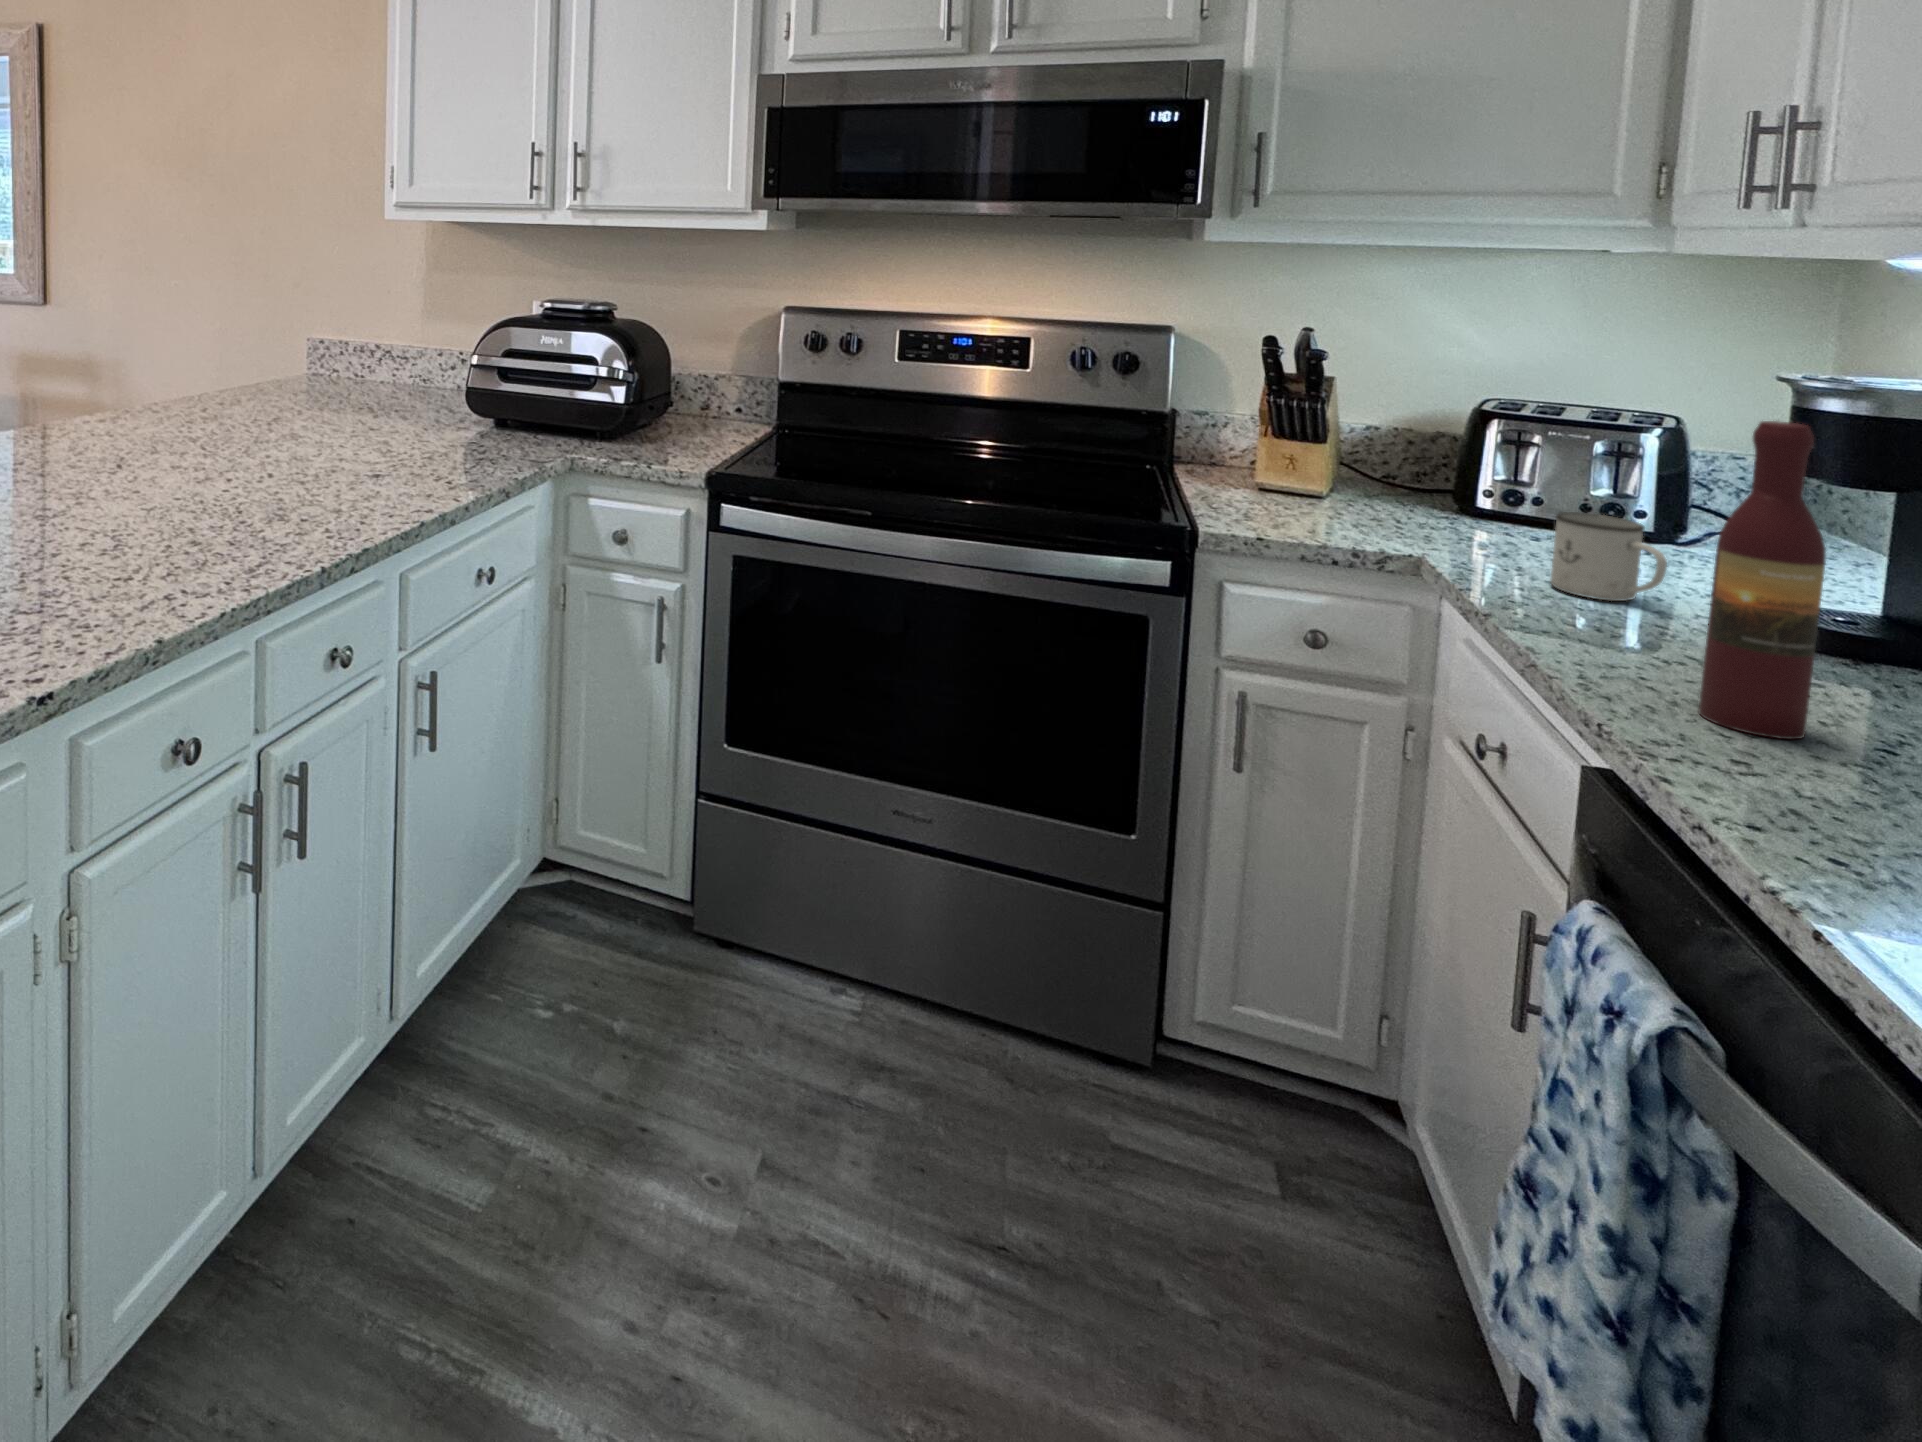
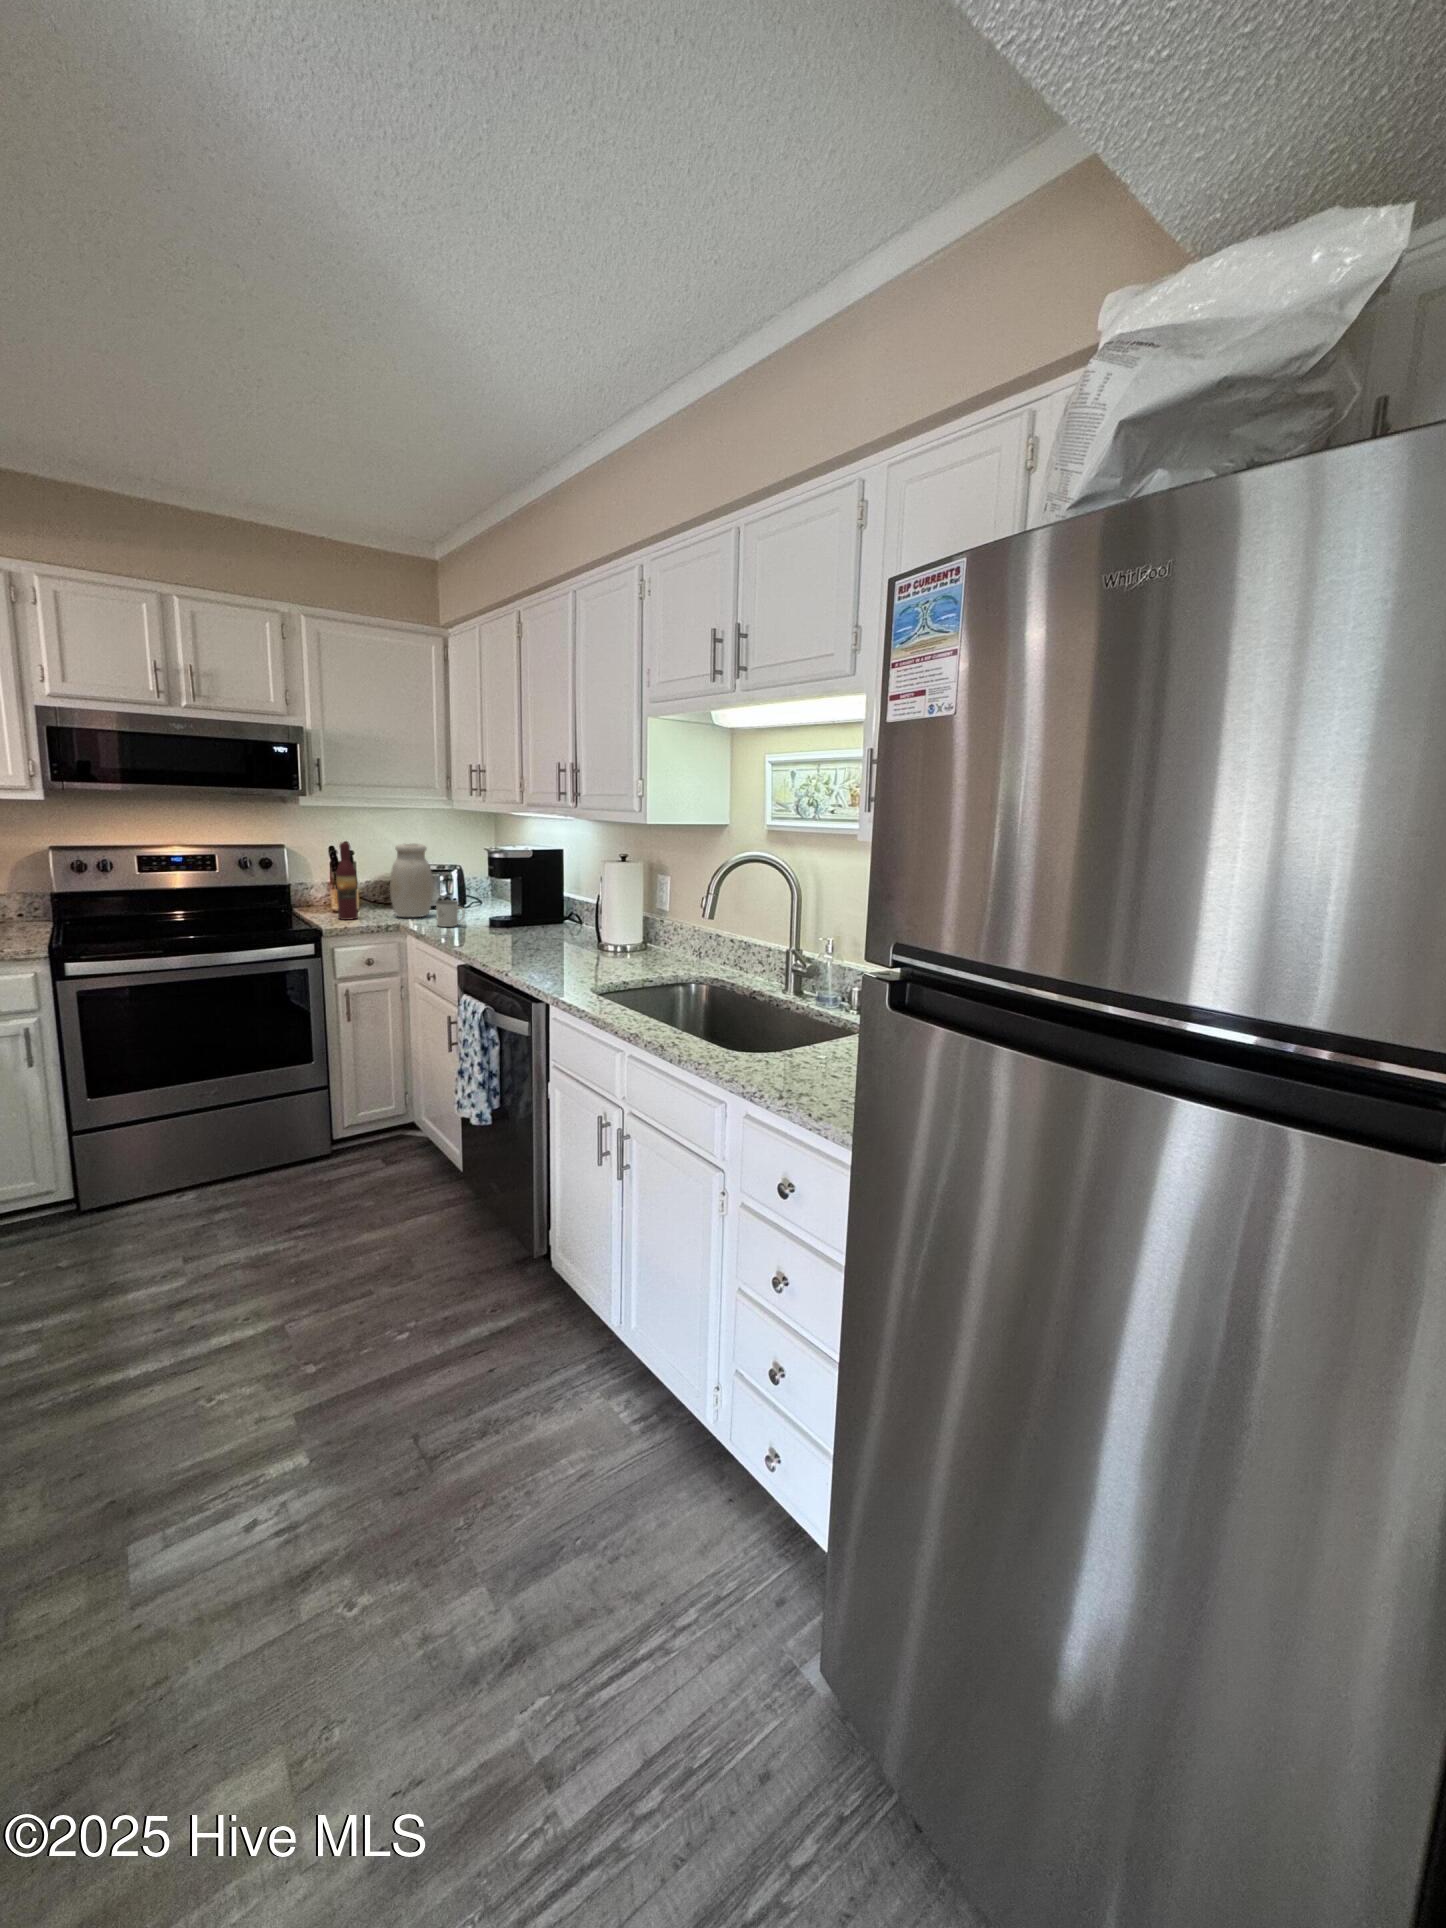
jar: none [1415,341,1561,545] -> present [390,844,433,917]
wine bottle: present [1699,421,1826,739] -> present [336,842,358,920]

